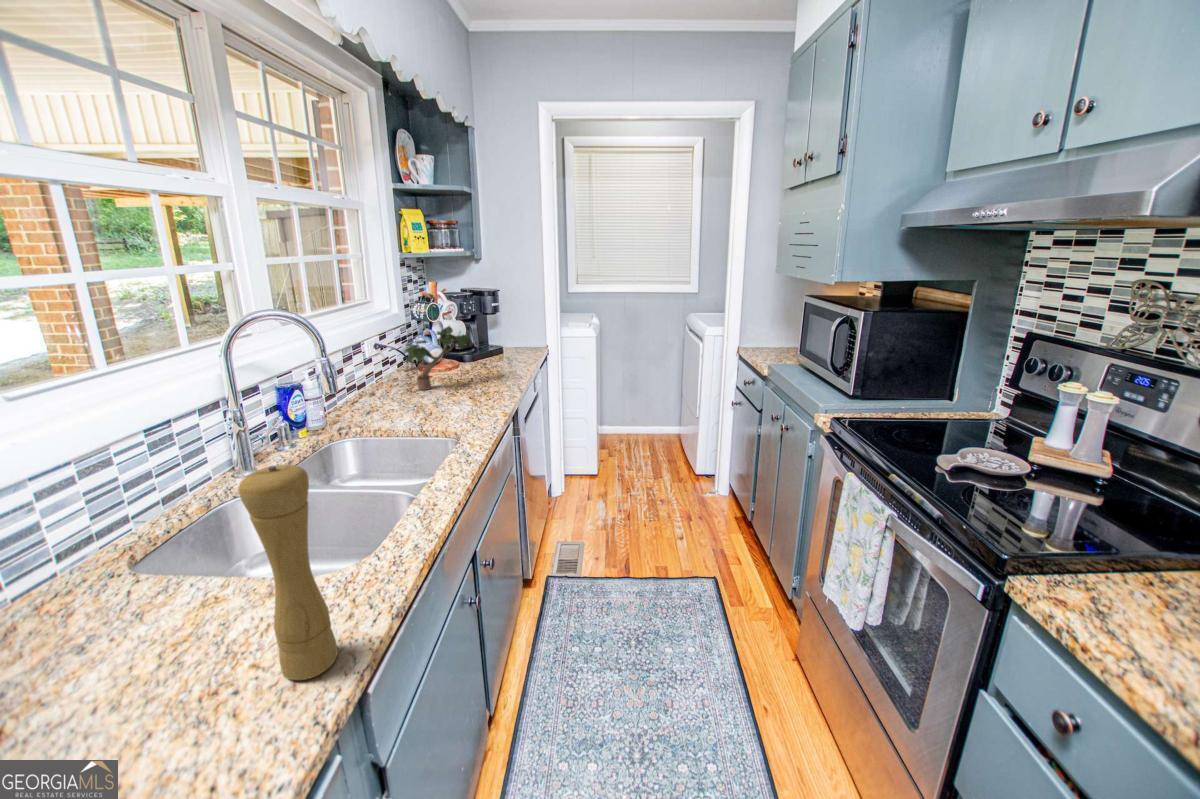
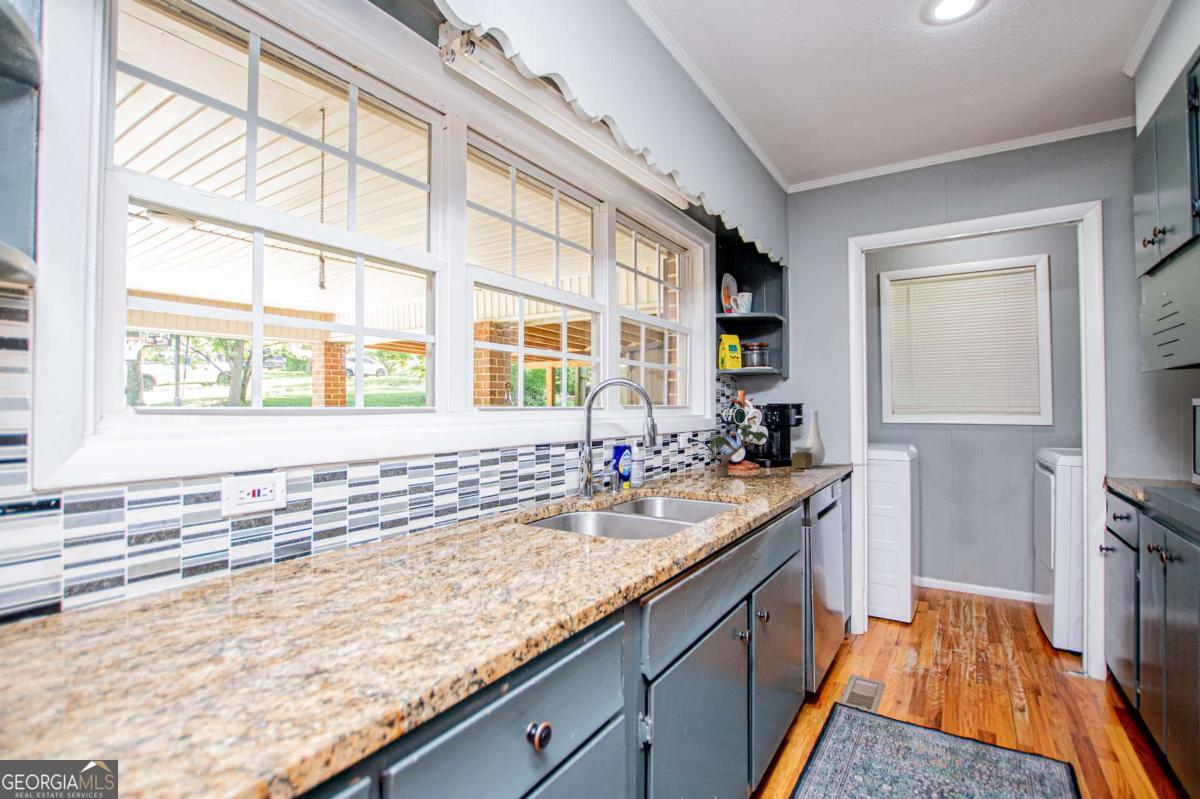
vase: none [493,297,525,361] -> present [792,410,825,468]
pepper mill: present [239,465,338,680] -> none [593,416,631,570]

